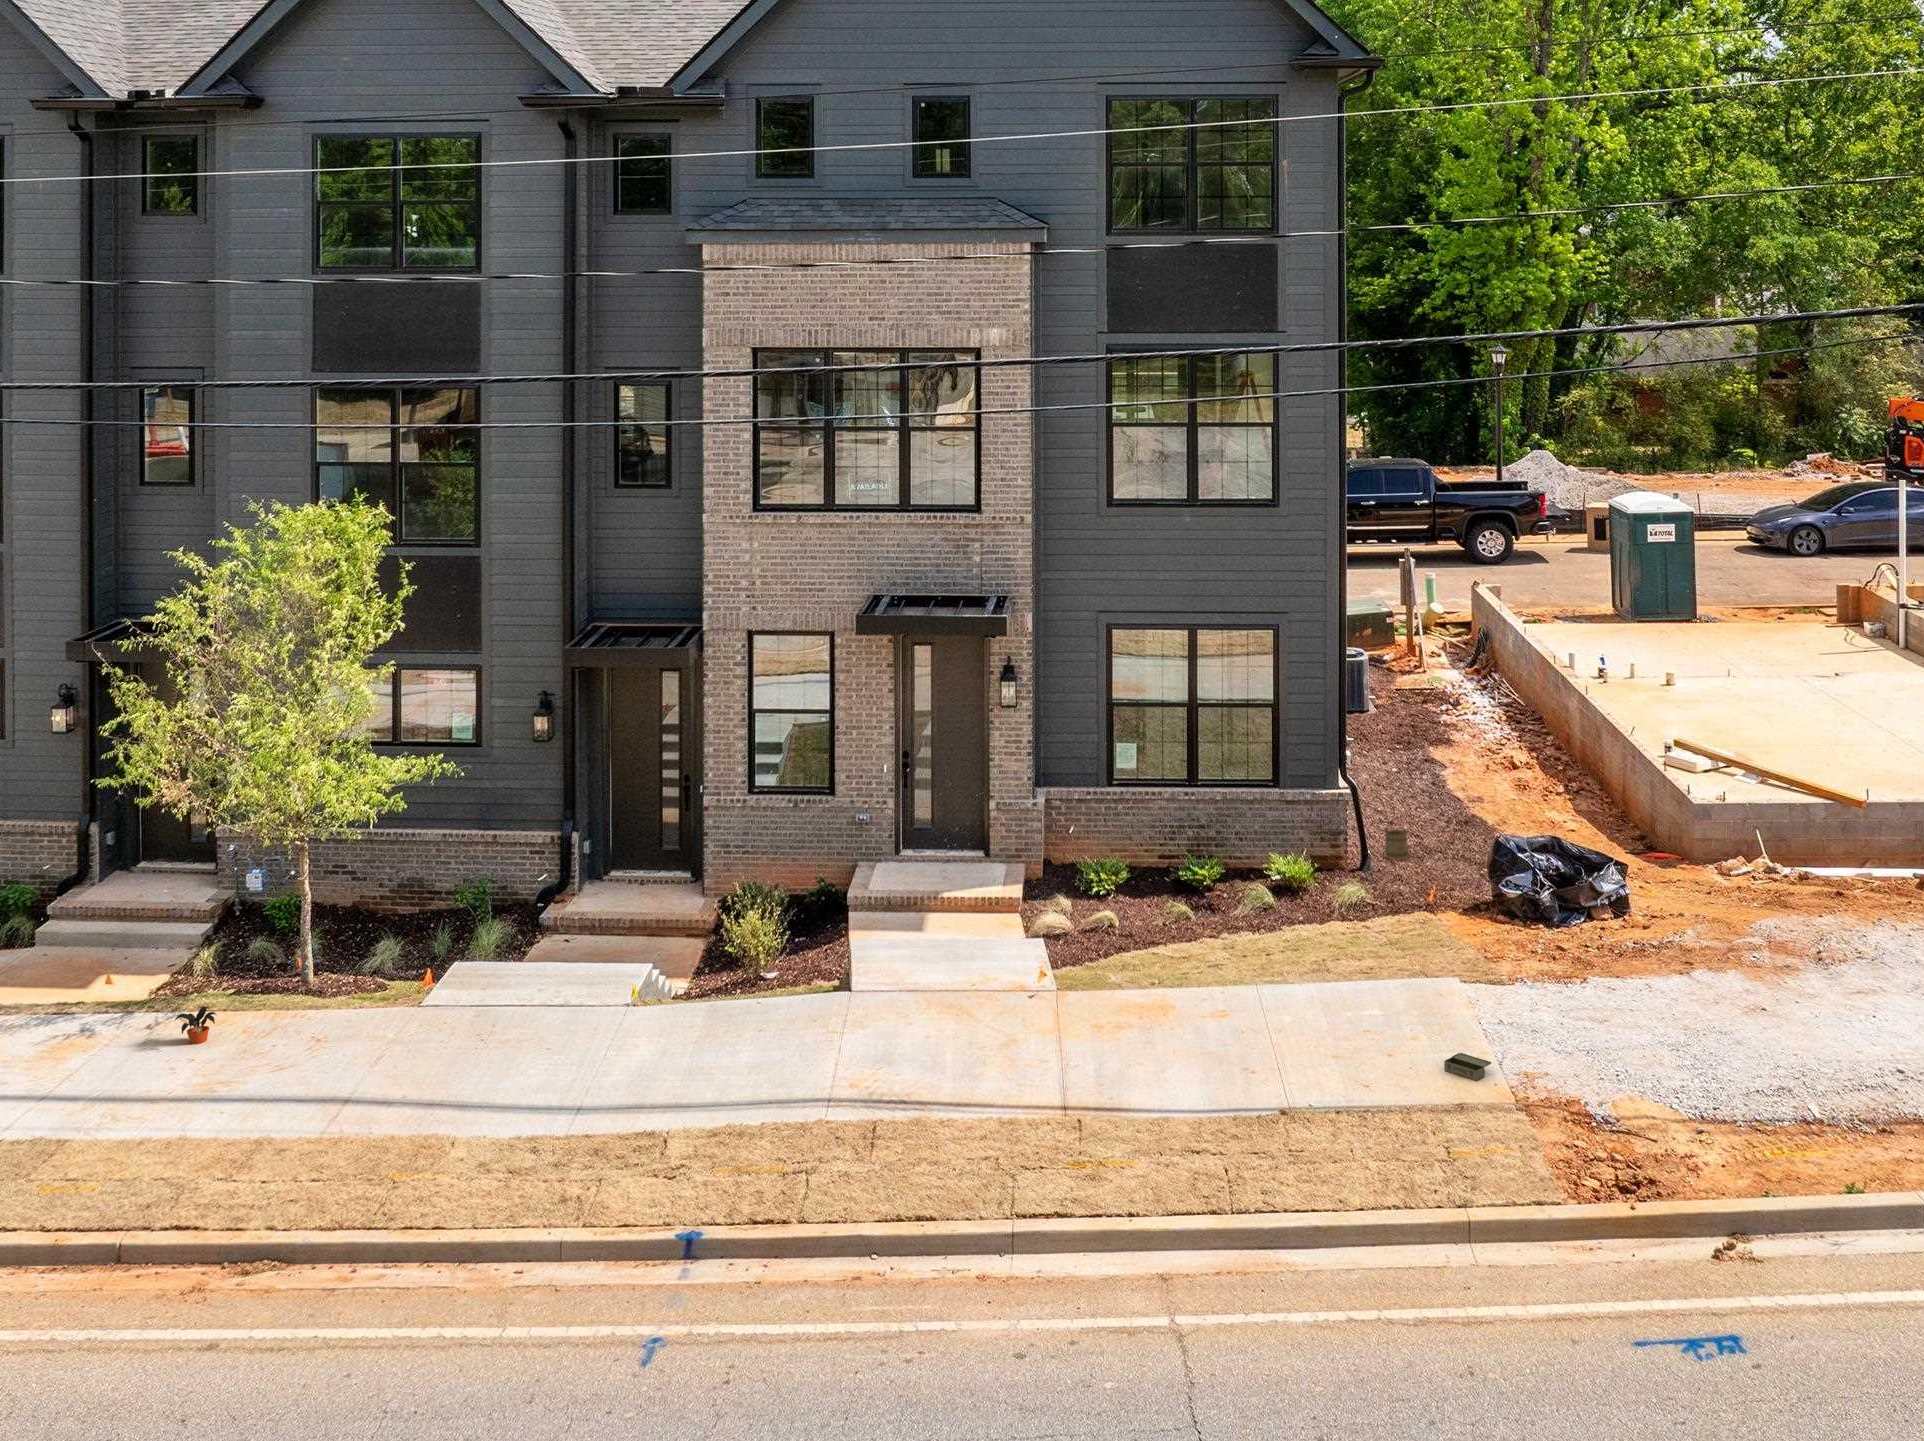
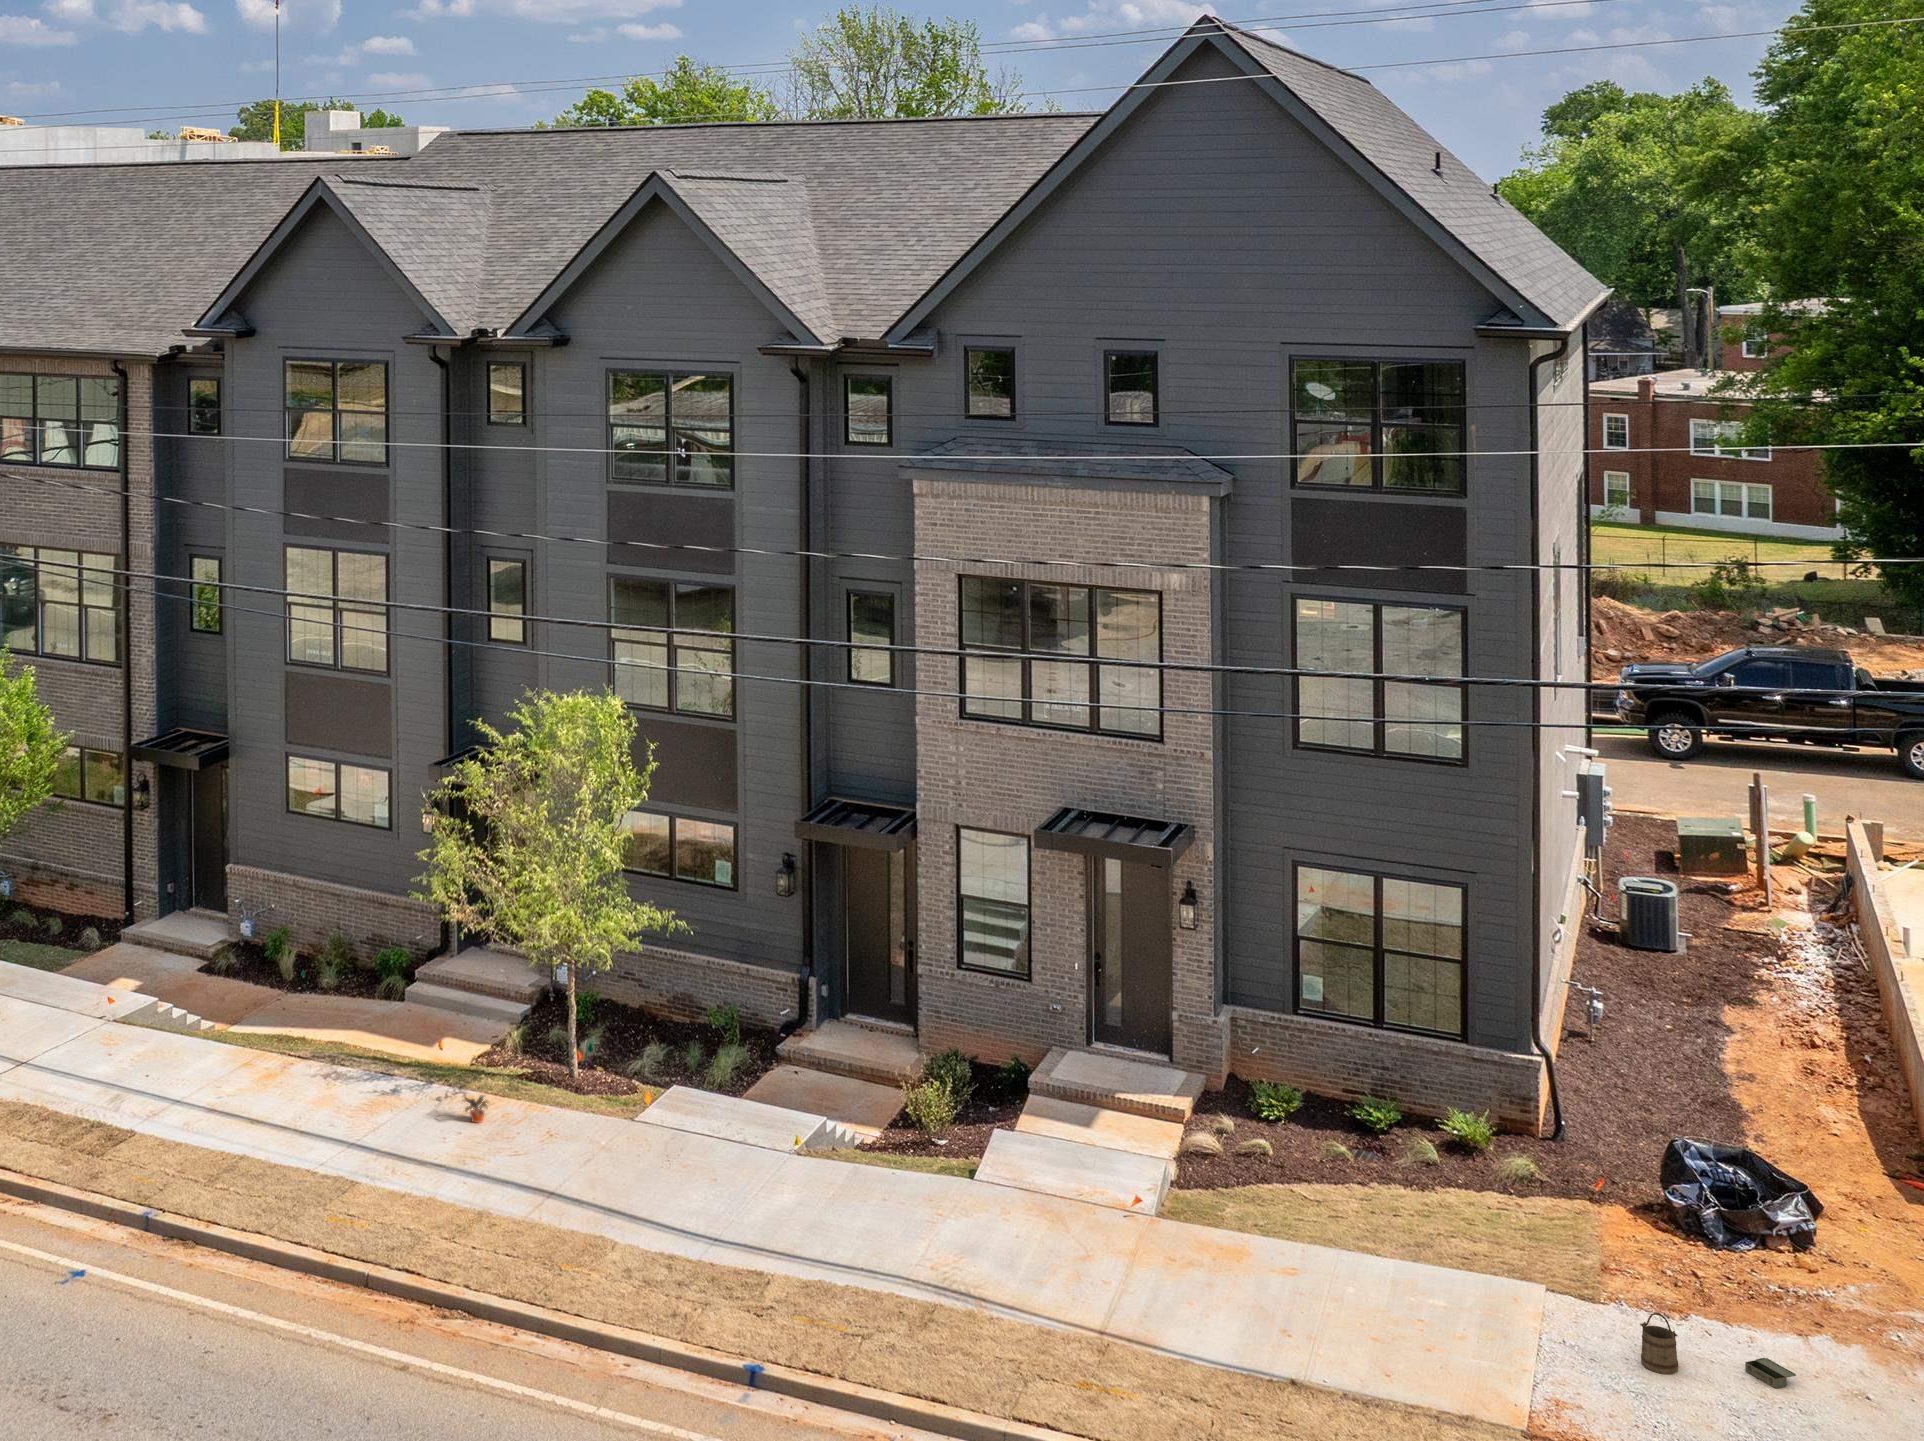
bucket: present [1385,828,1409,860] -> present [1640,1313,1678,1374]
toolbox: present [1444,1053,1491,1081] -> present [1745,1358,1796,1388]

